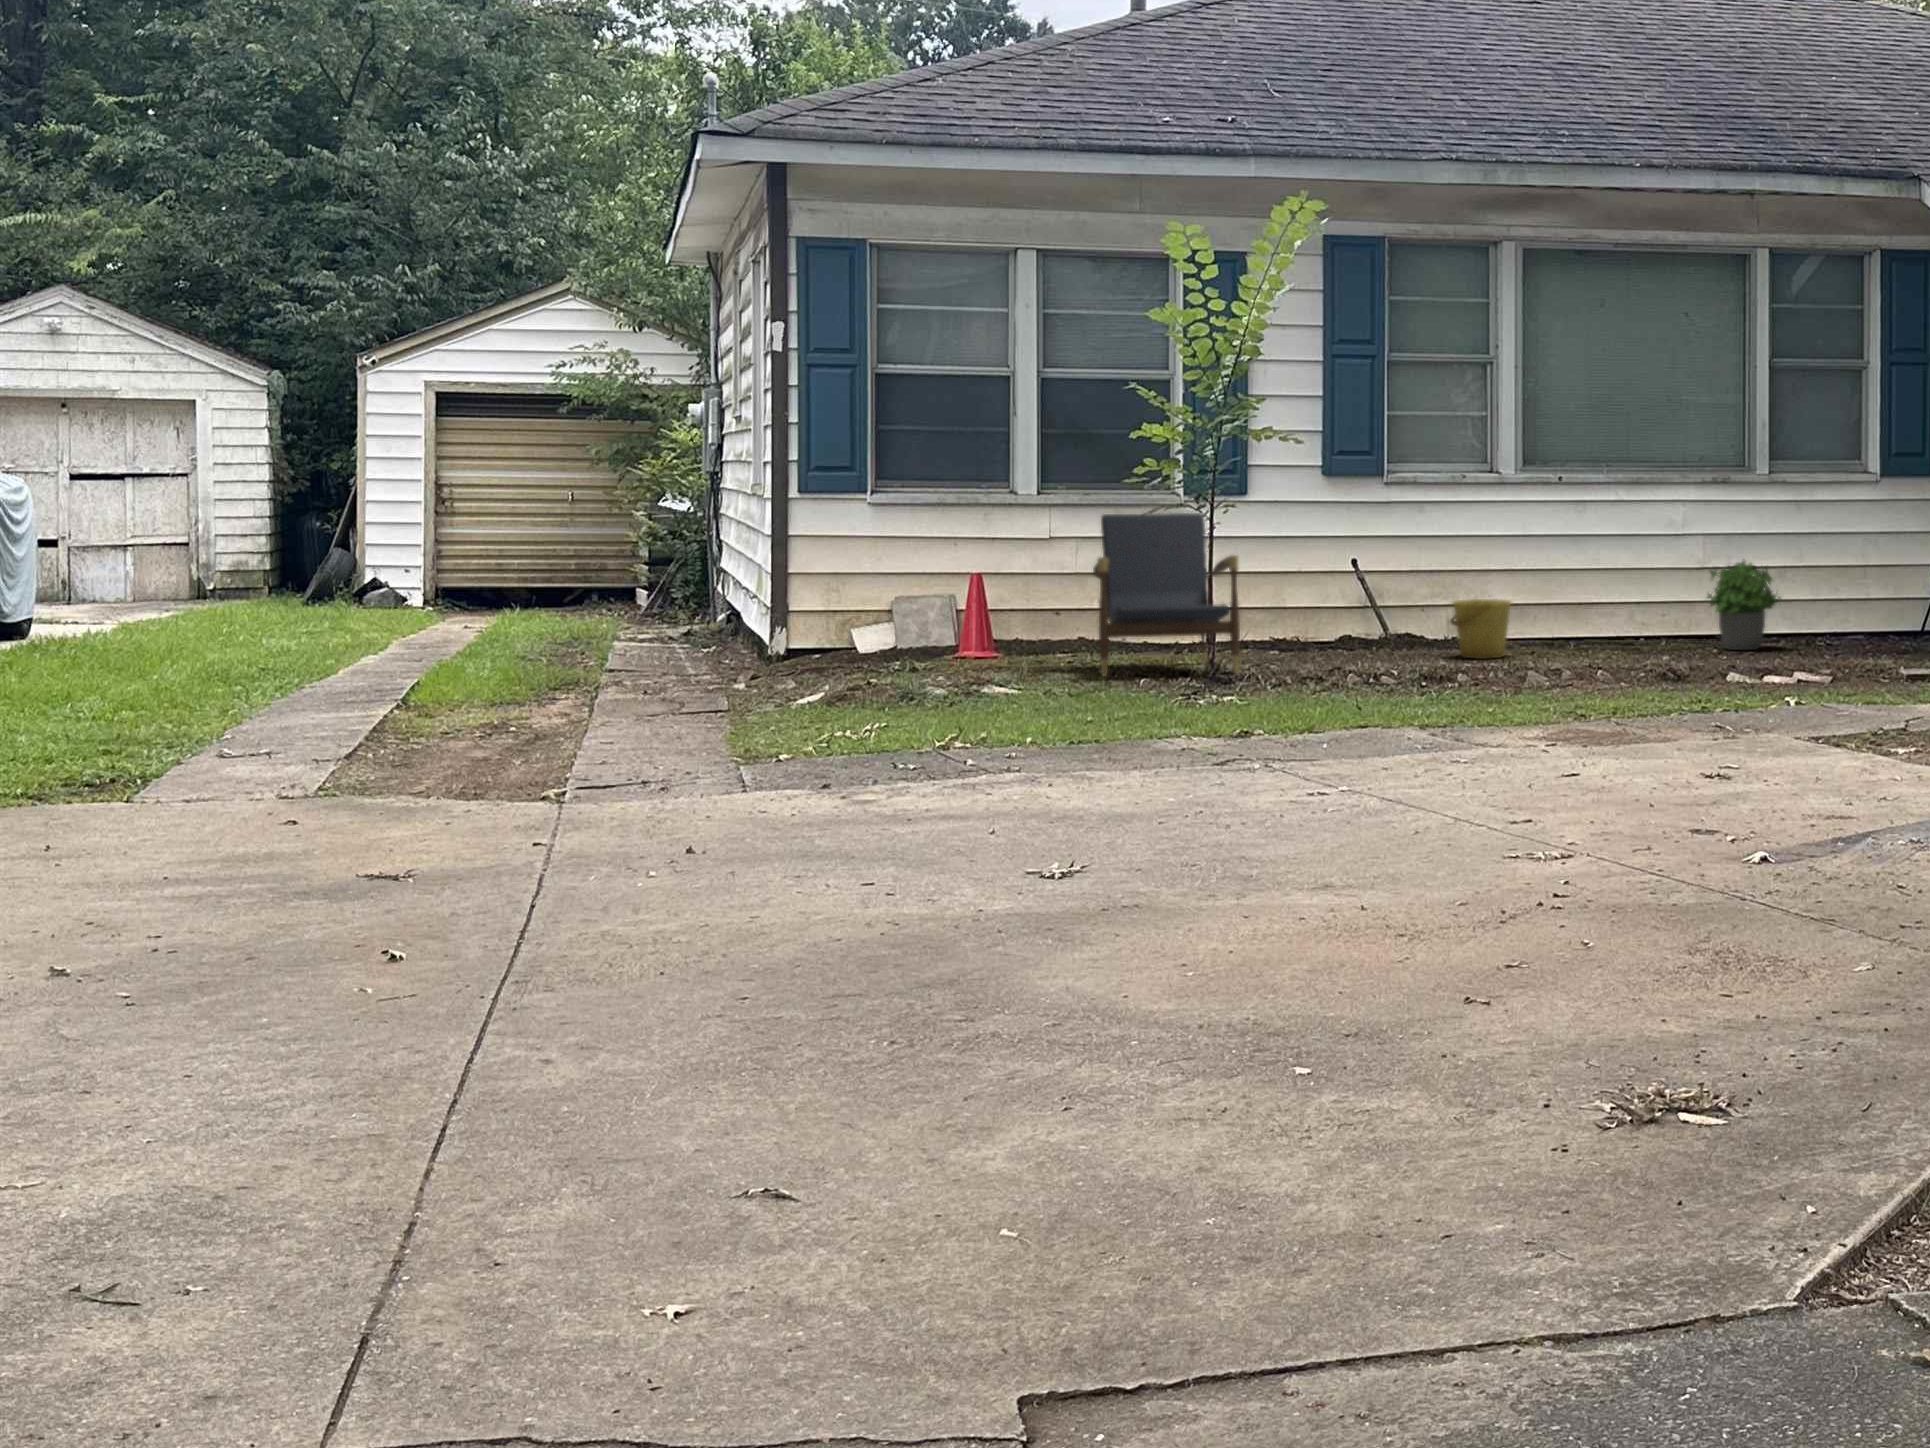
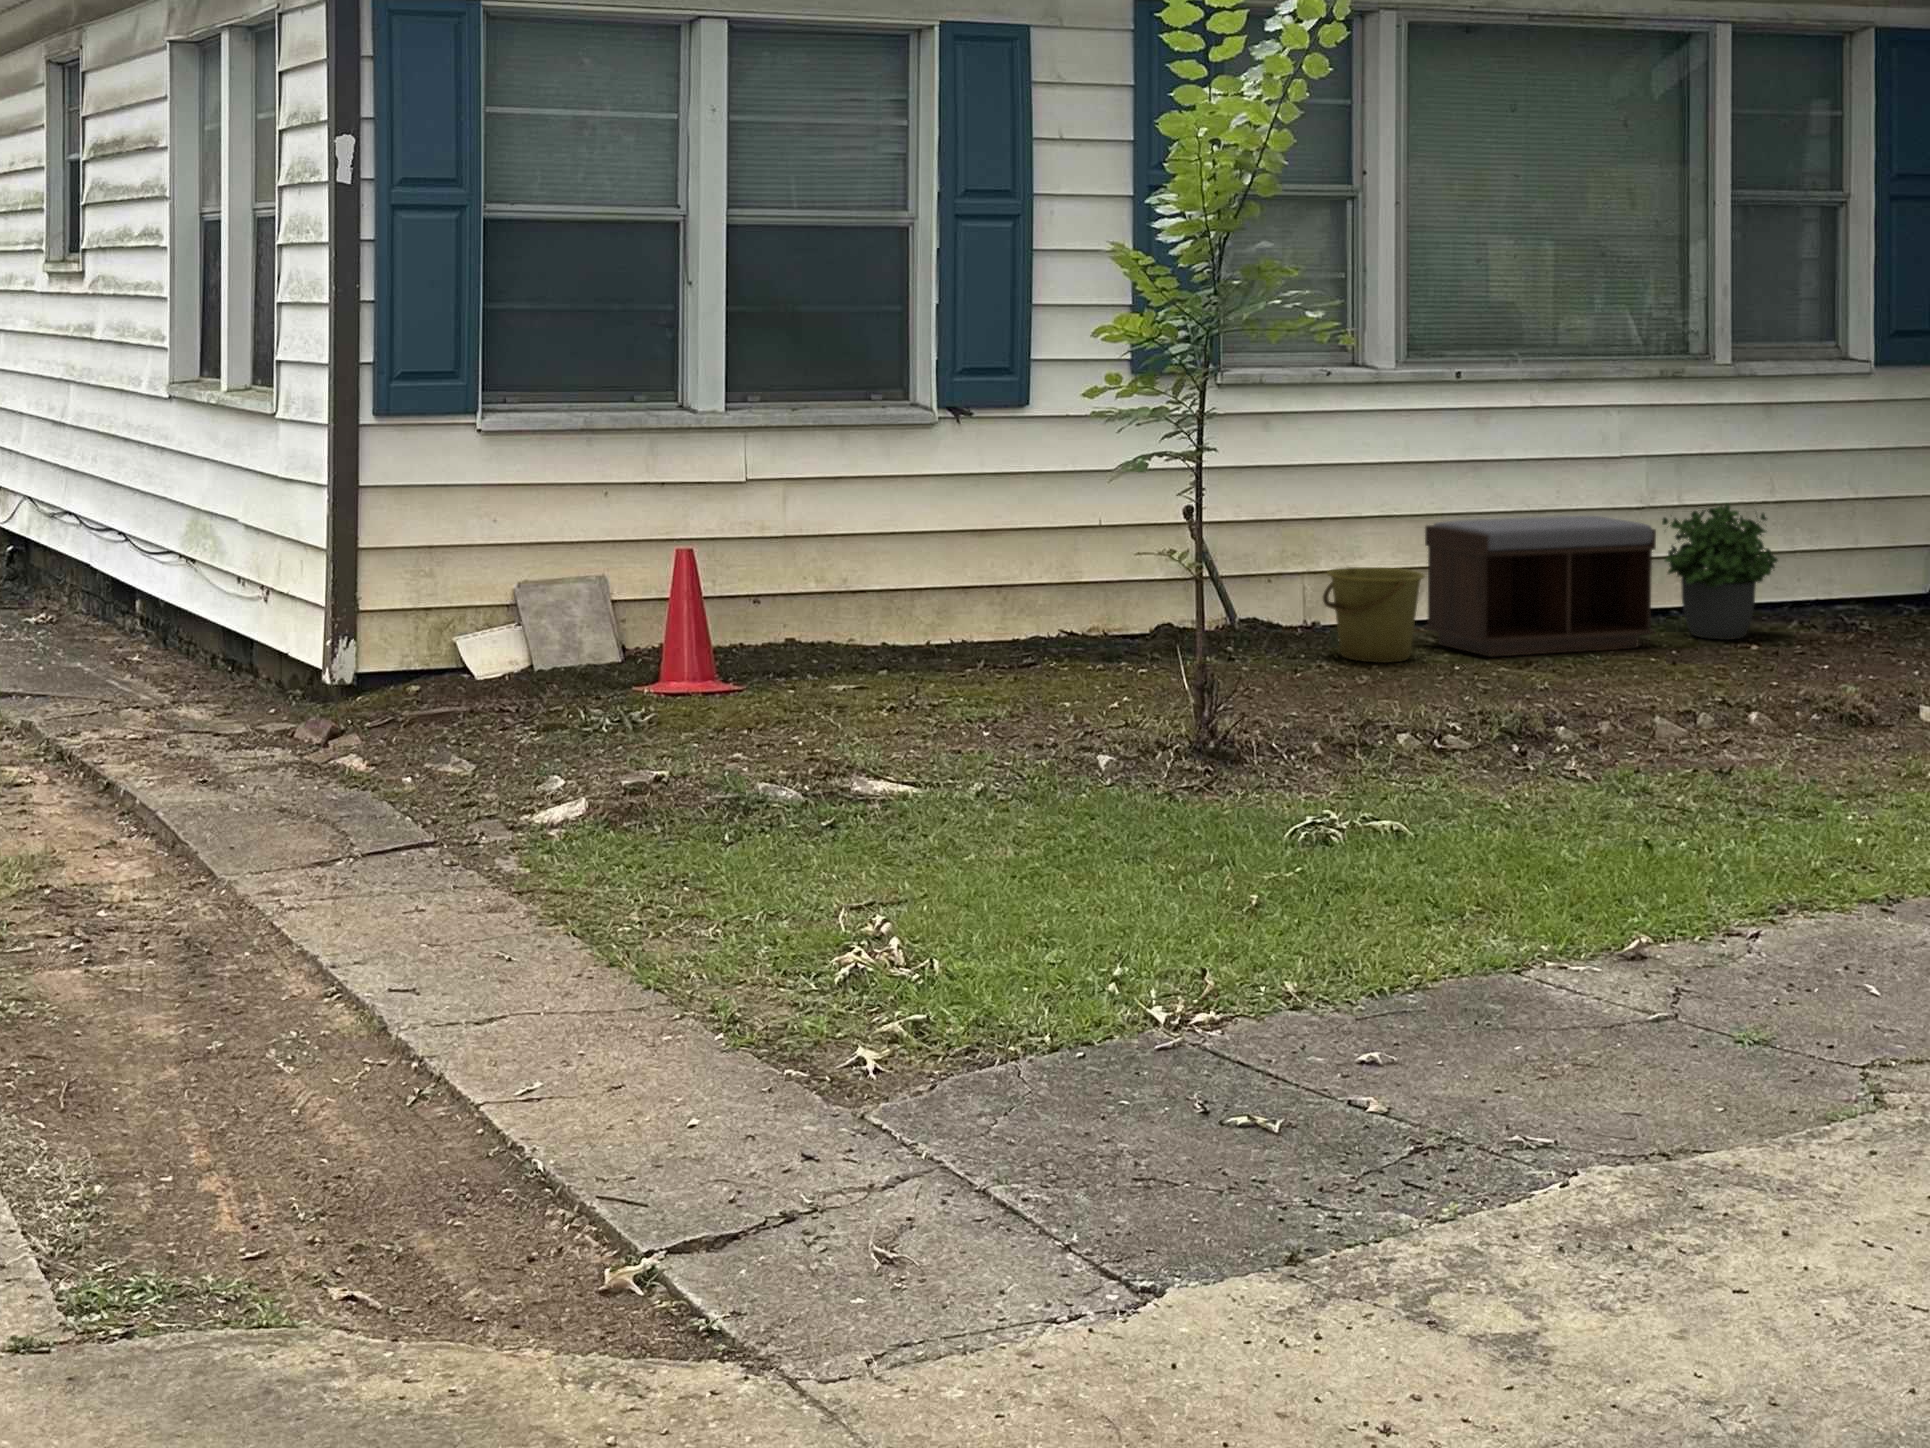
lounge chair: present [1093,513,1240,677] -> none [826,440,1086,718]
bench: none [1534,568,1680,656] -> present [1424,516,1656,657]

